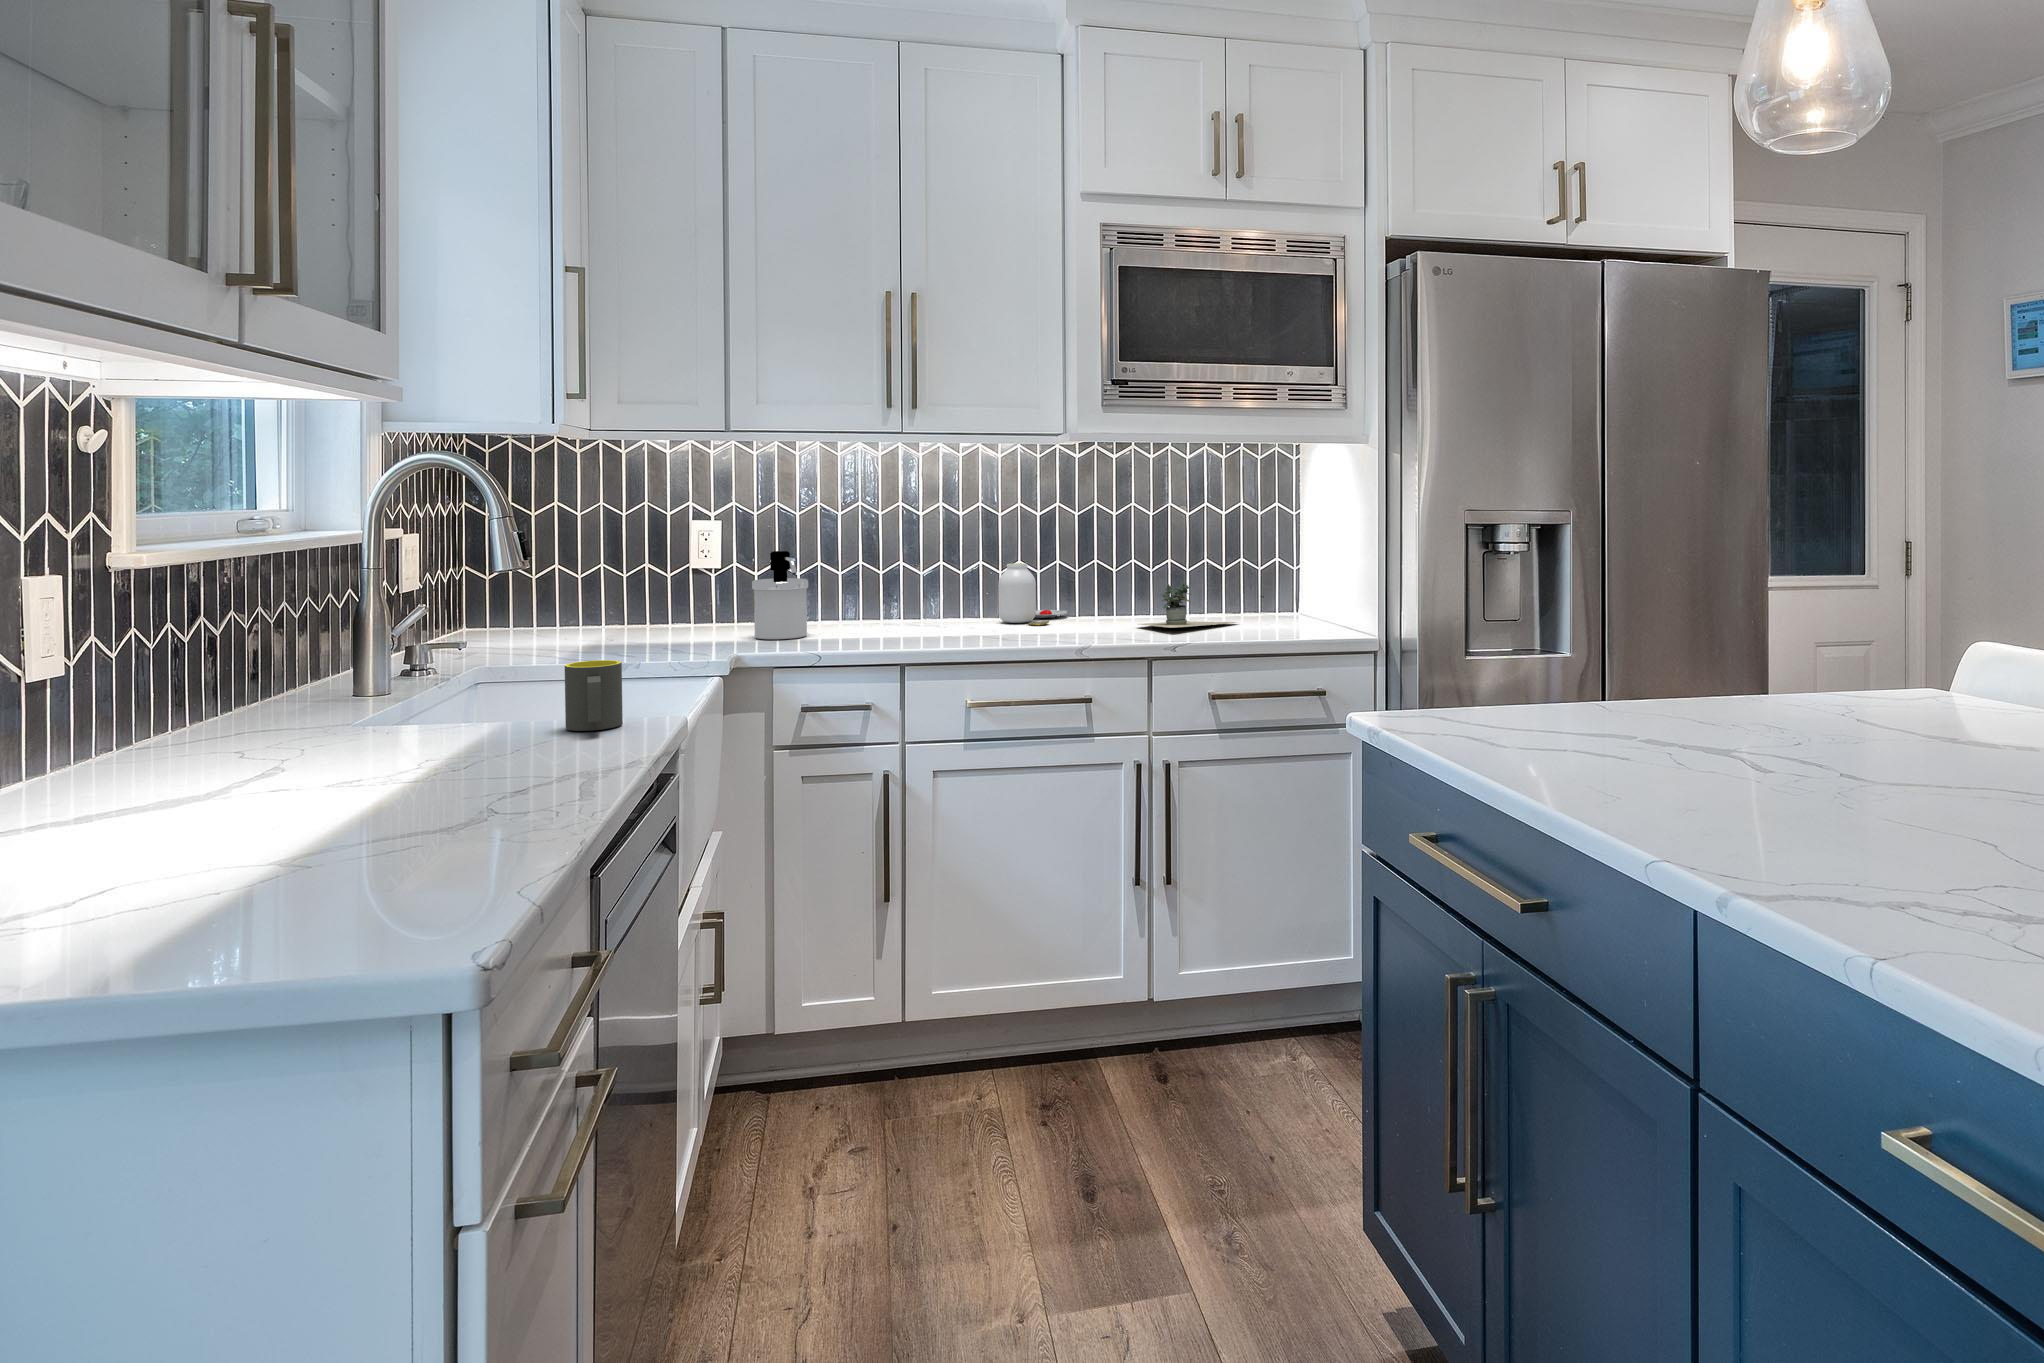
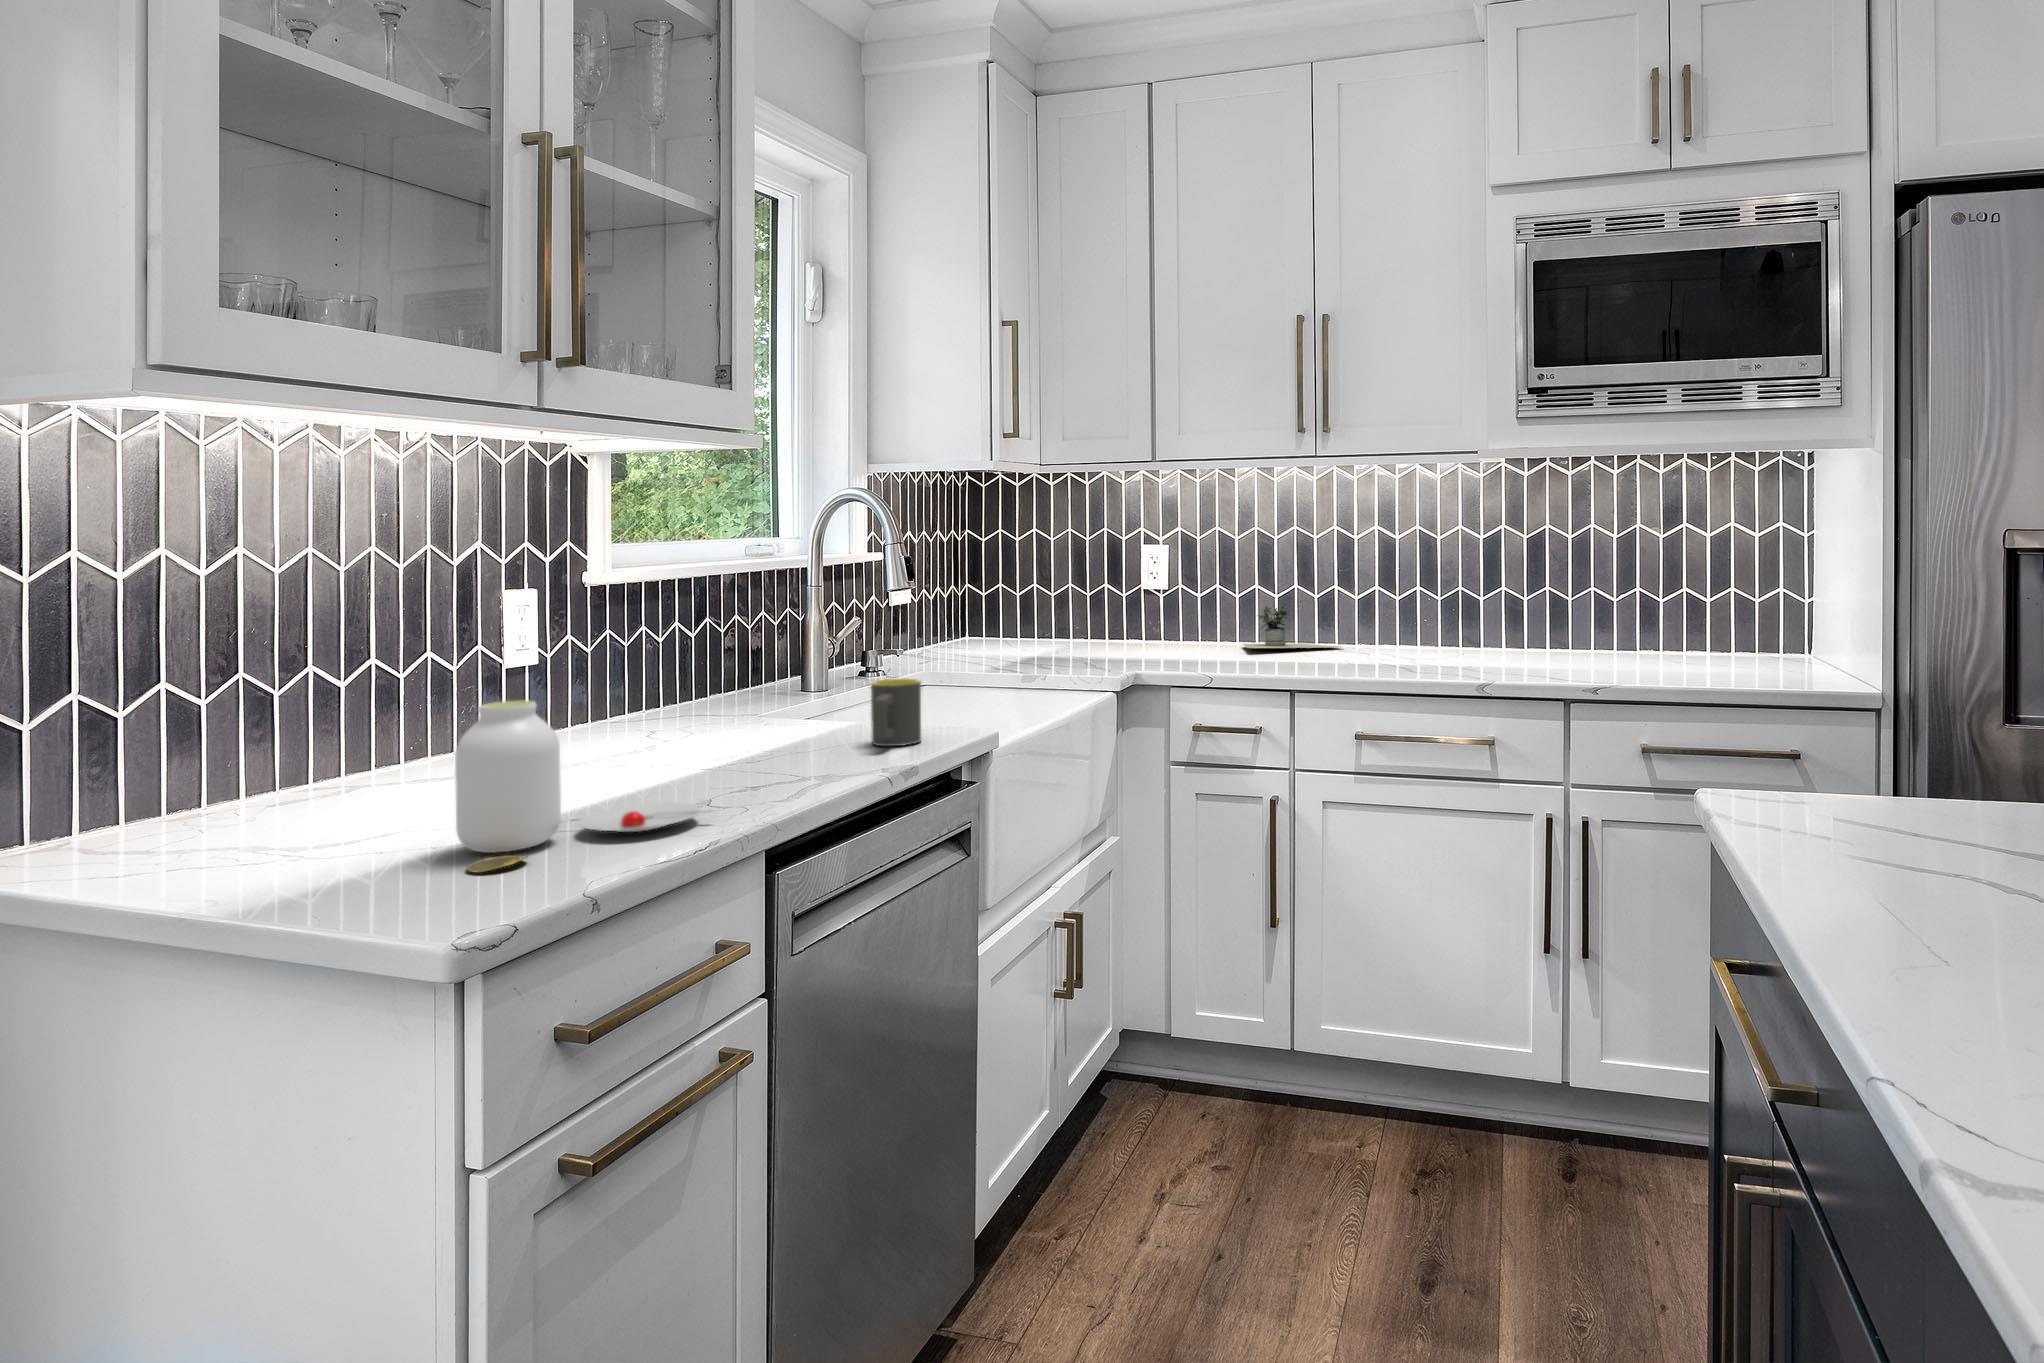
soap dispenser: present [752,551,808,639] -> none [1165,576,1218,665]
jar: present [998,563,1067,625] -> present [455,701,710,872]
potted plant: present [1139,582,1264,628] -> present [1243,605,1341,648]

